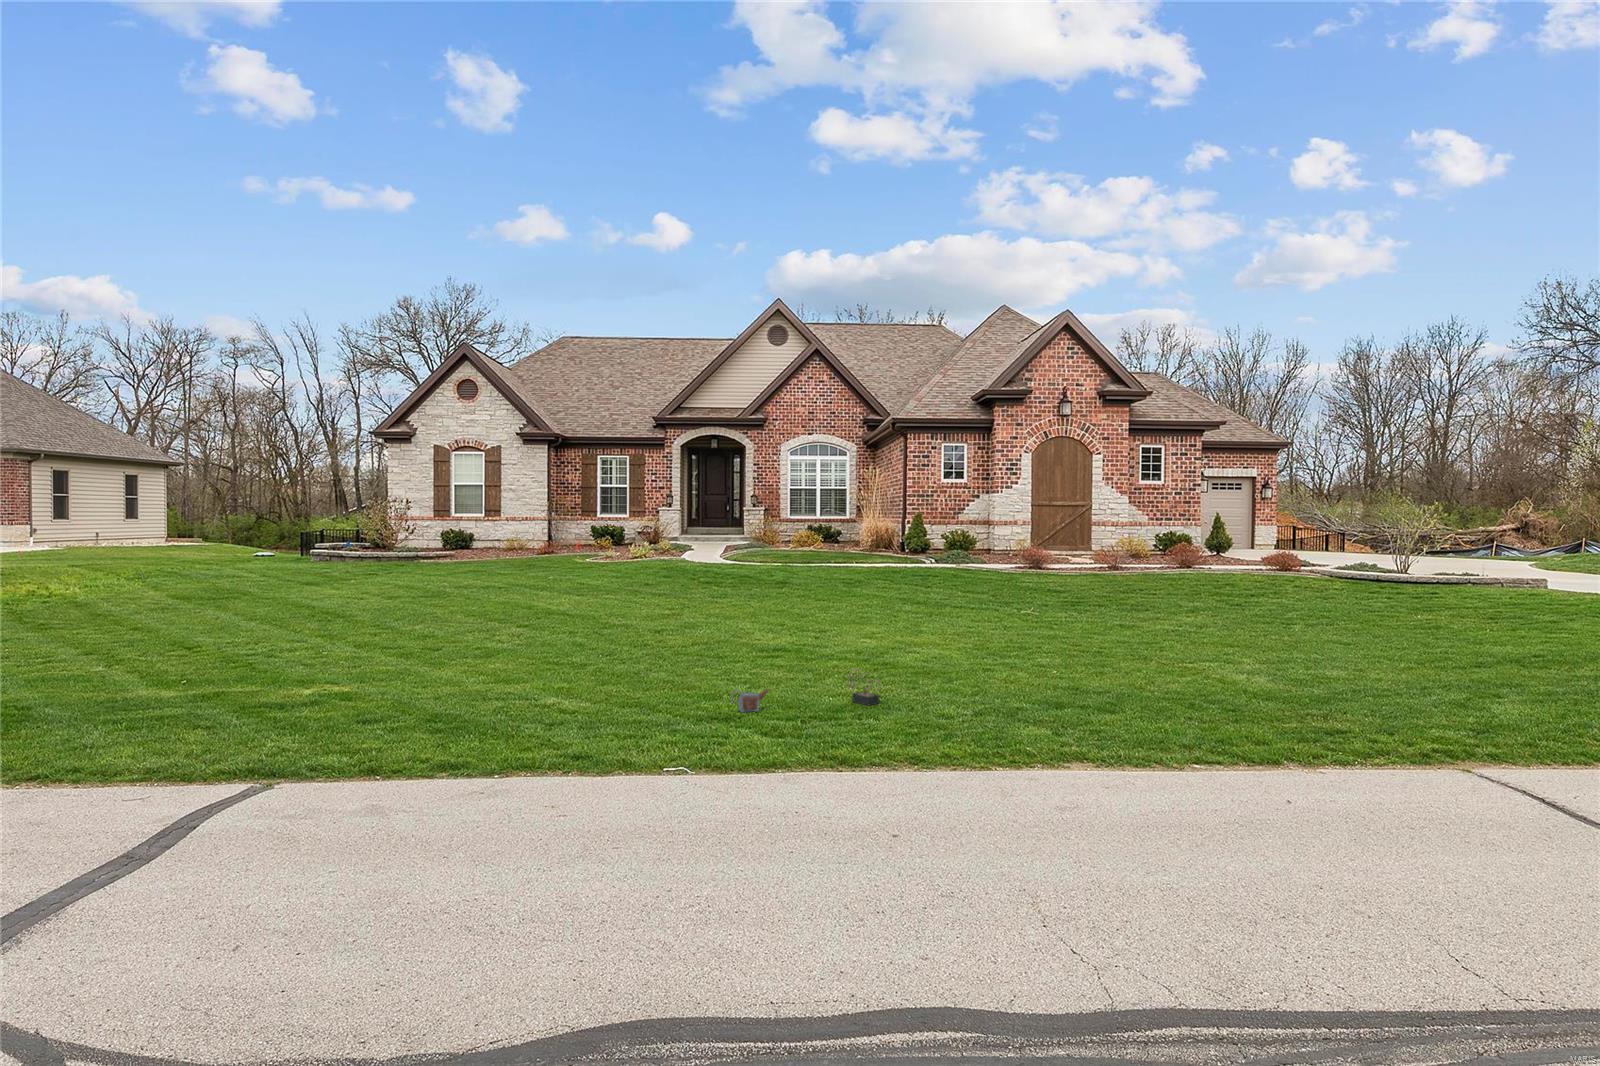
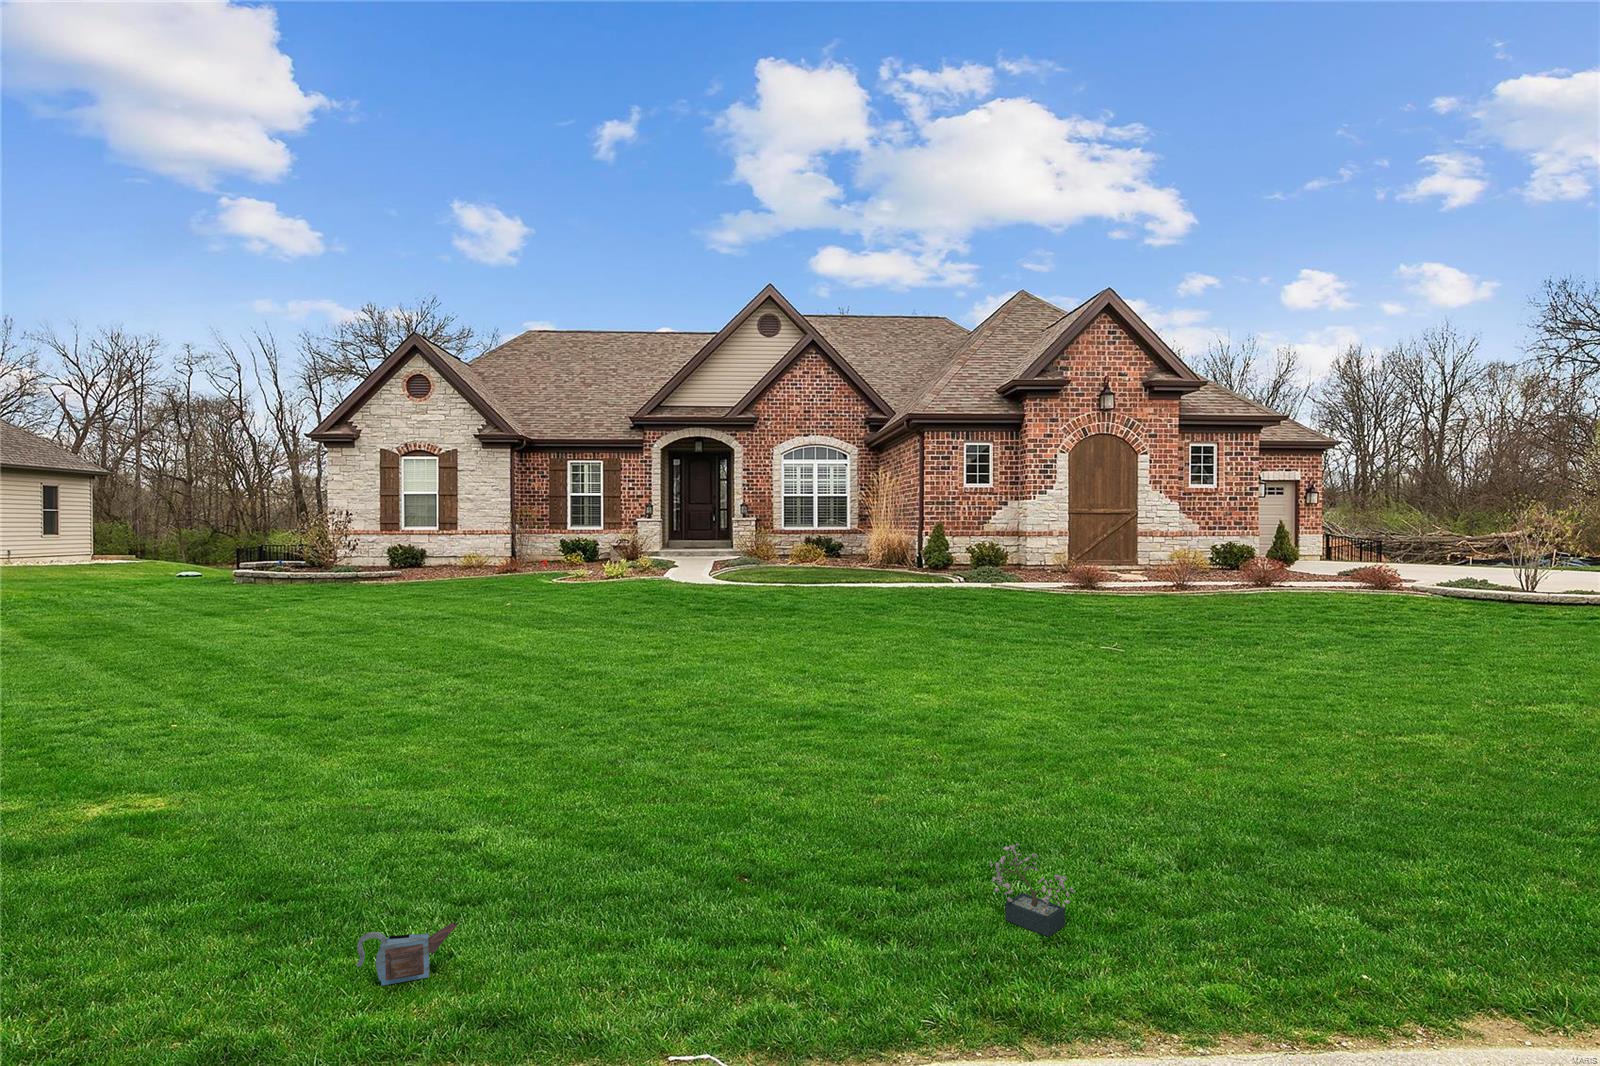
watering can: present [731,689,769,712] -> present [356,922,458,986]

